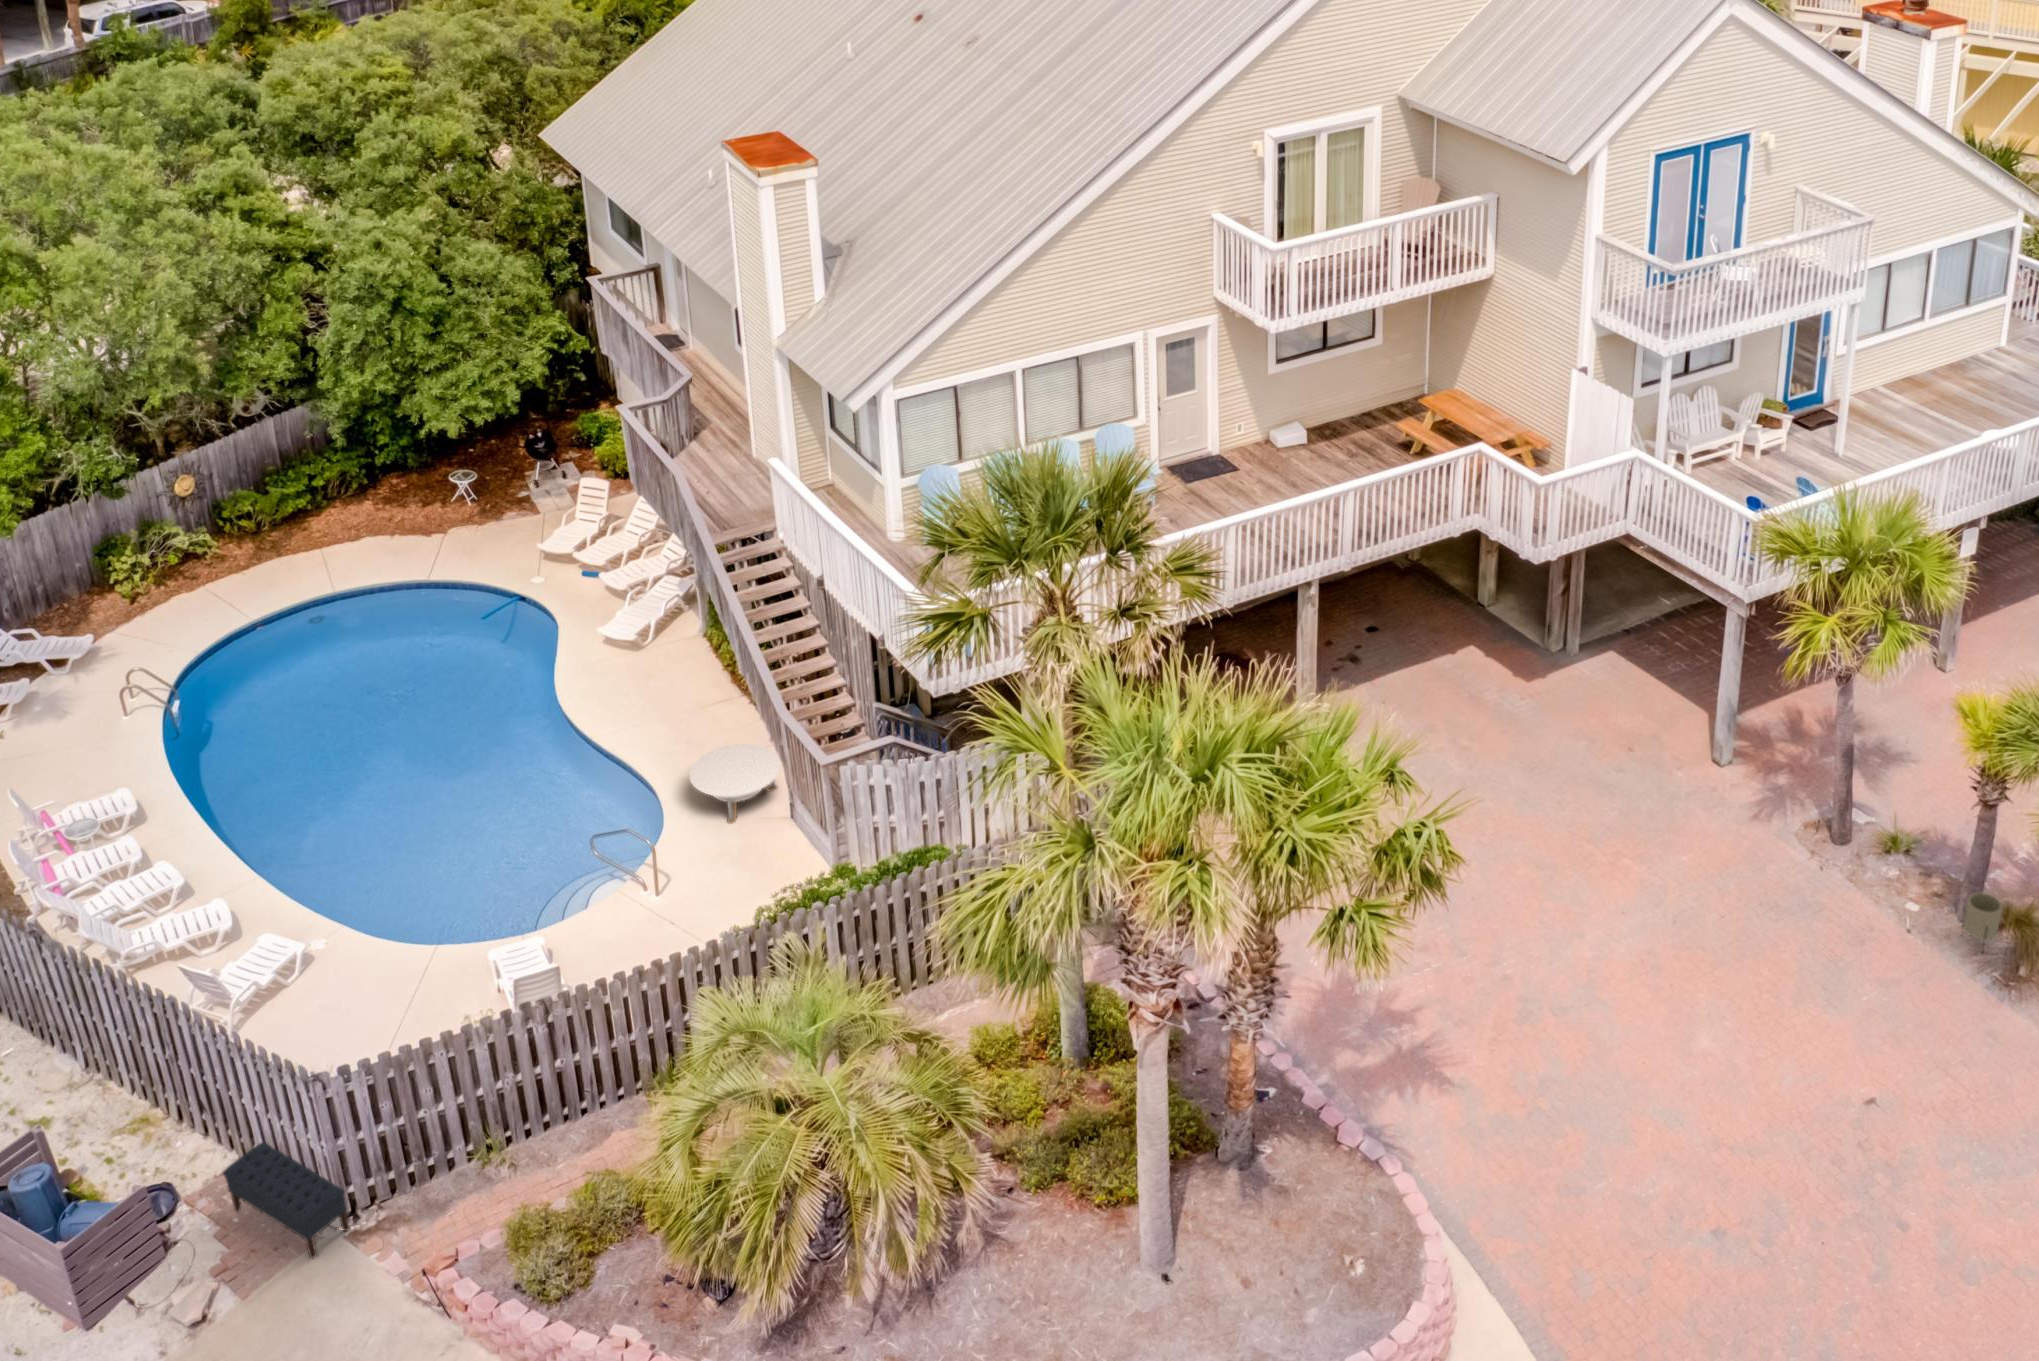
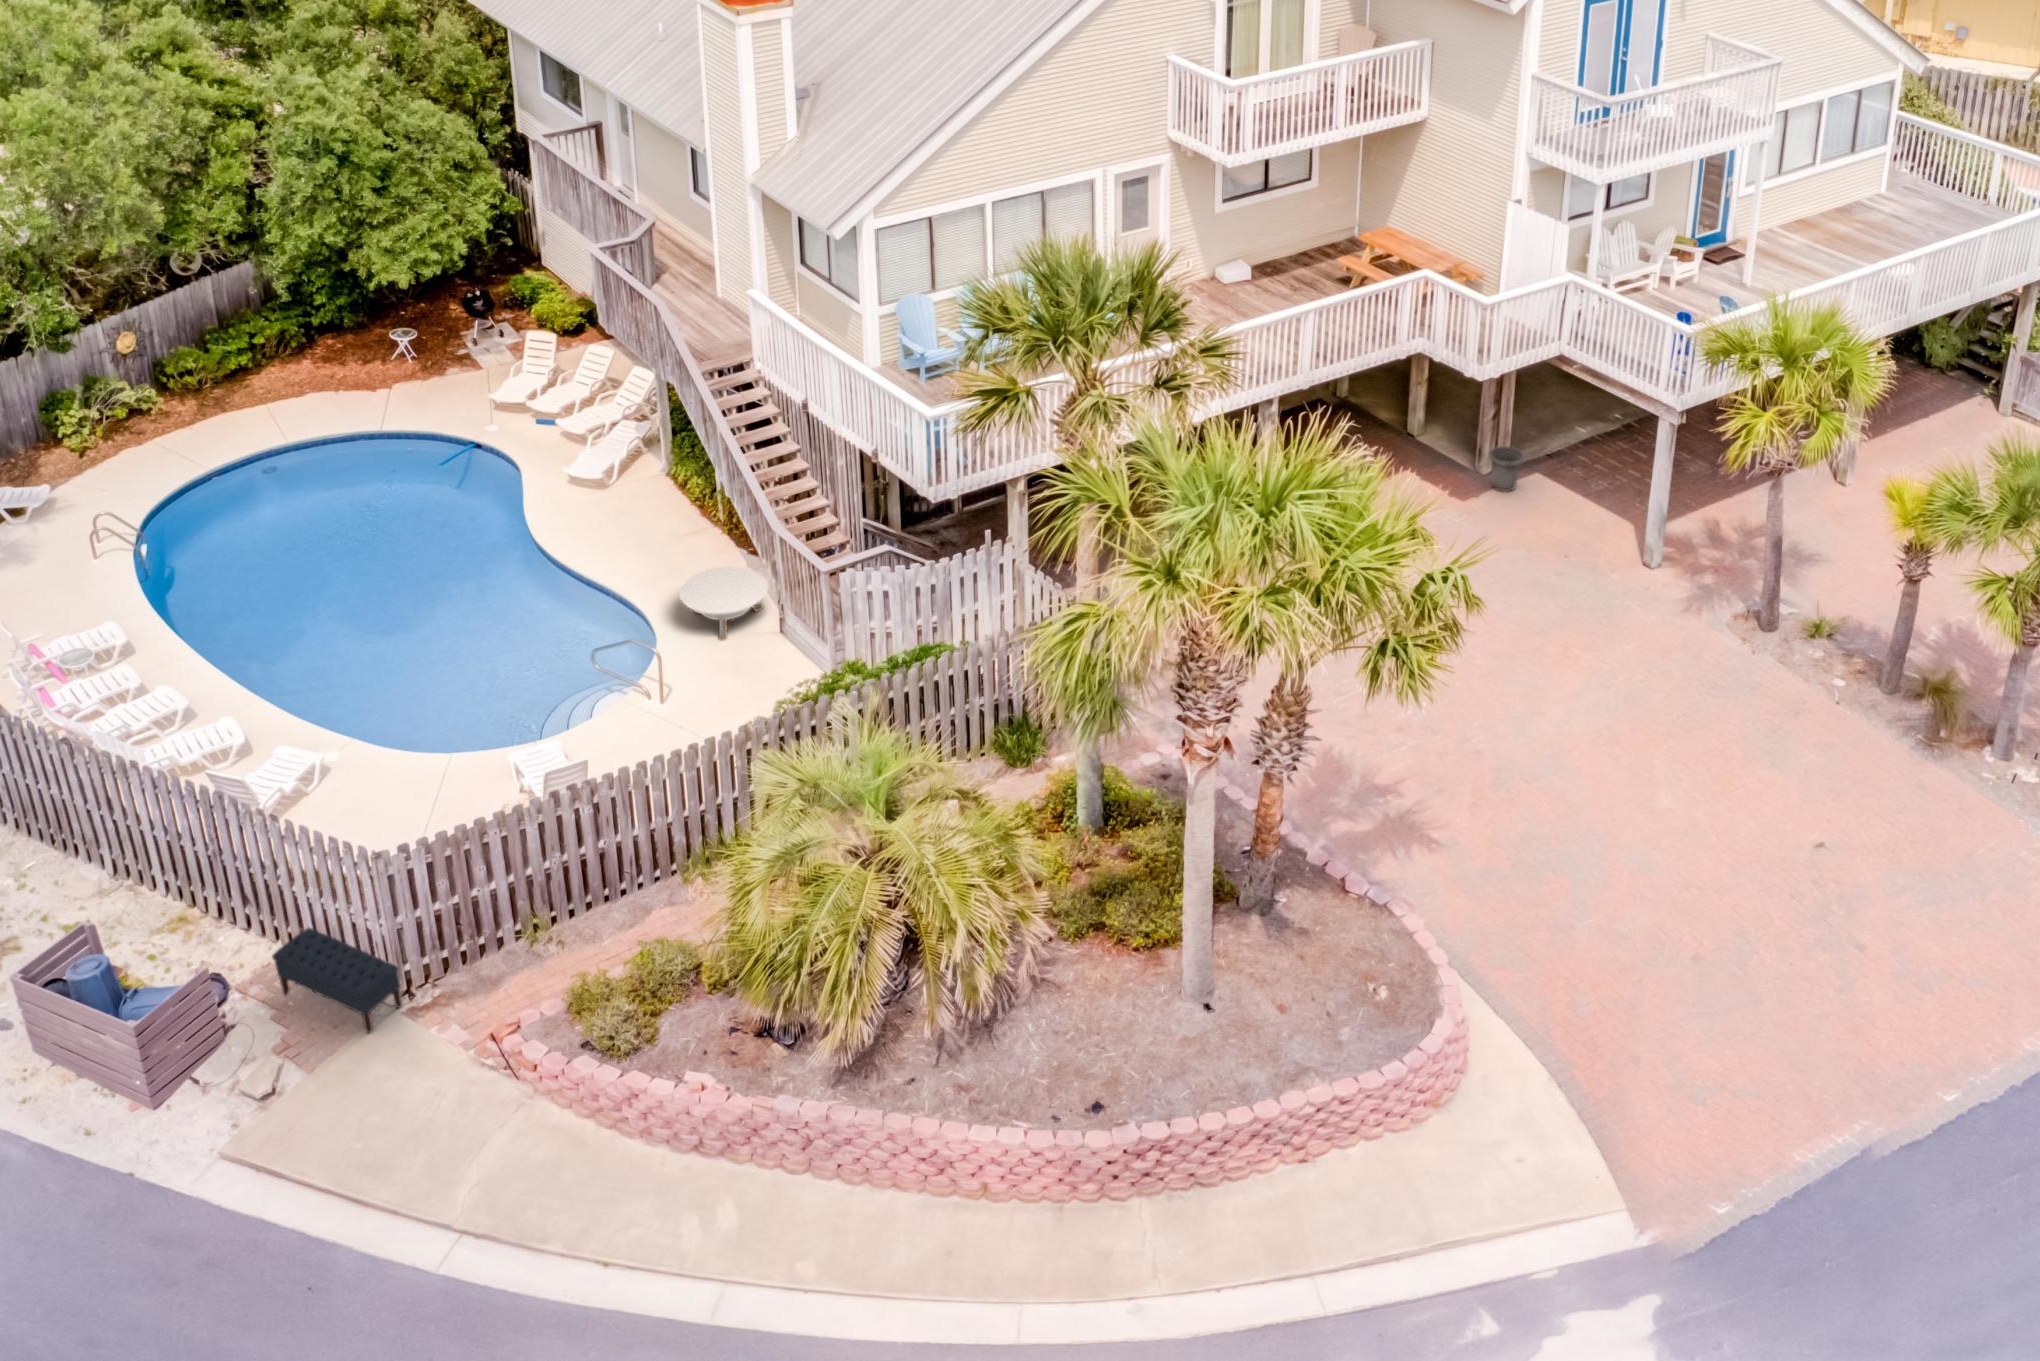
trash can: none [1548,627,1587,676] -> present [1488,446,1525,492]
planter: present [1963,893,2002,940] -> none [1889,661,1929,716]

